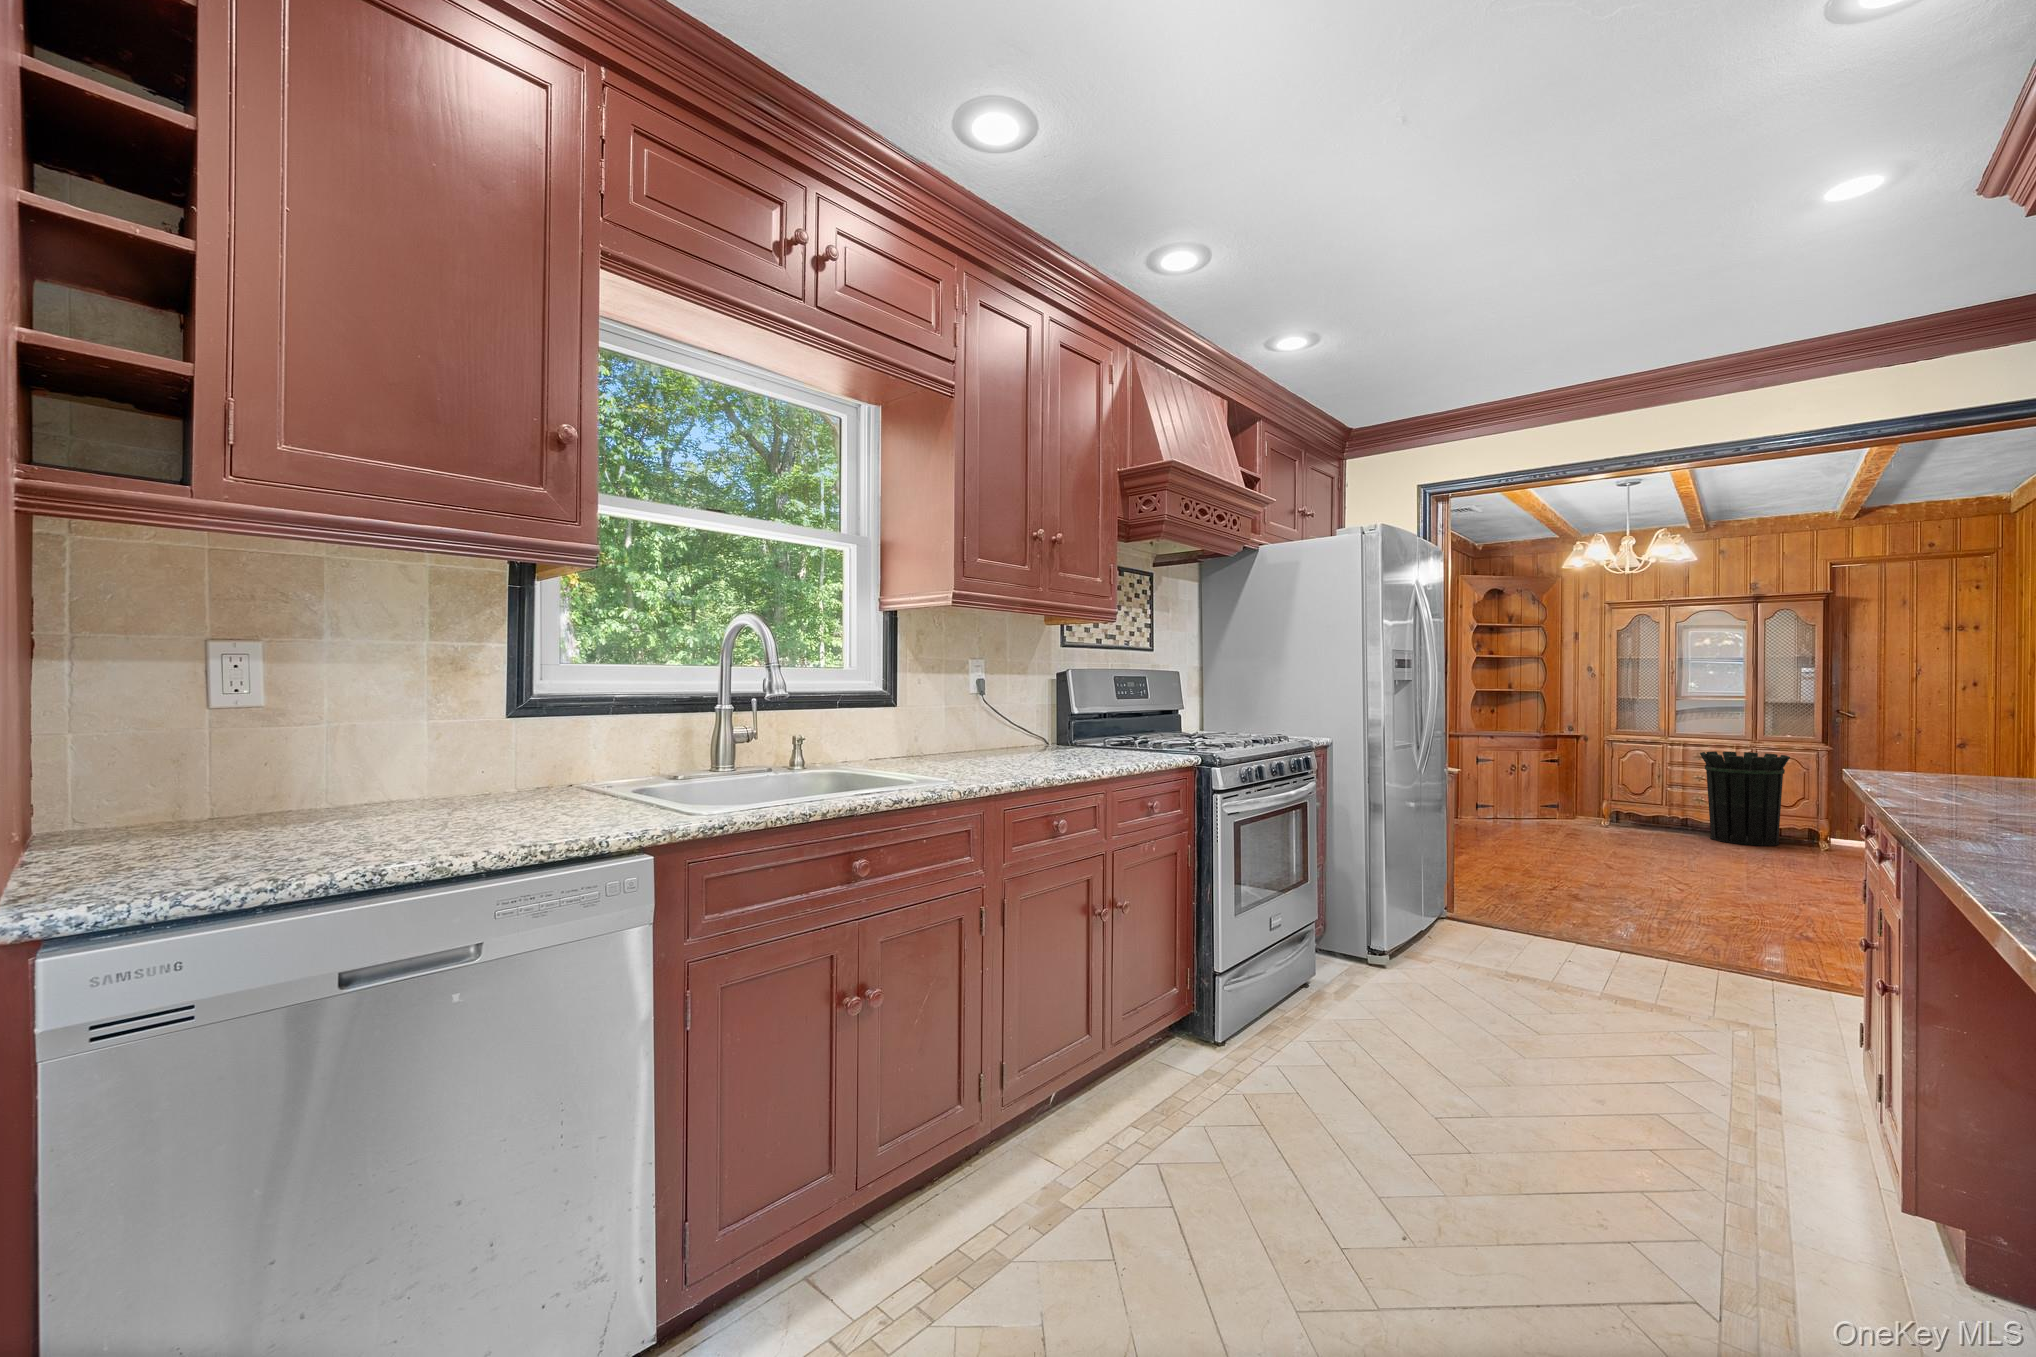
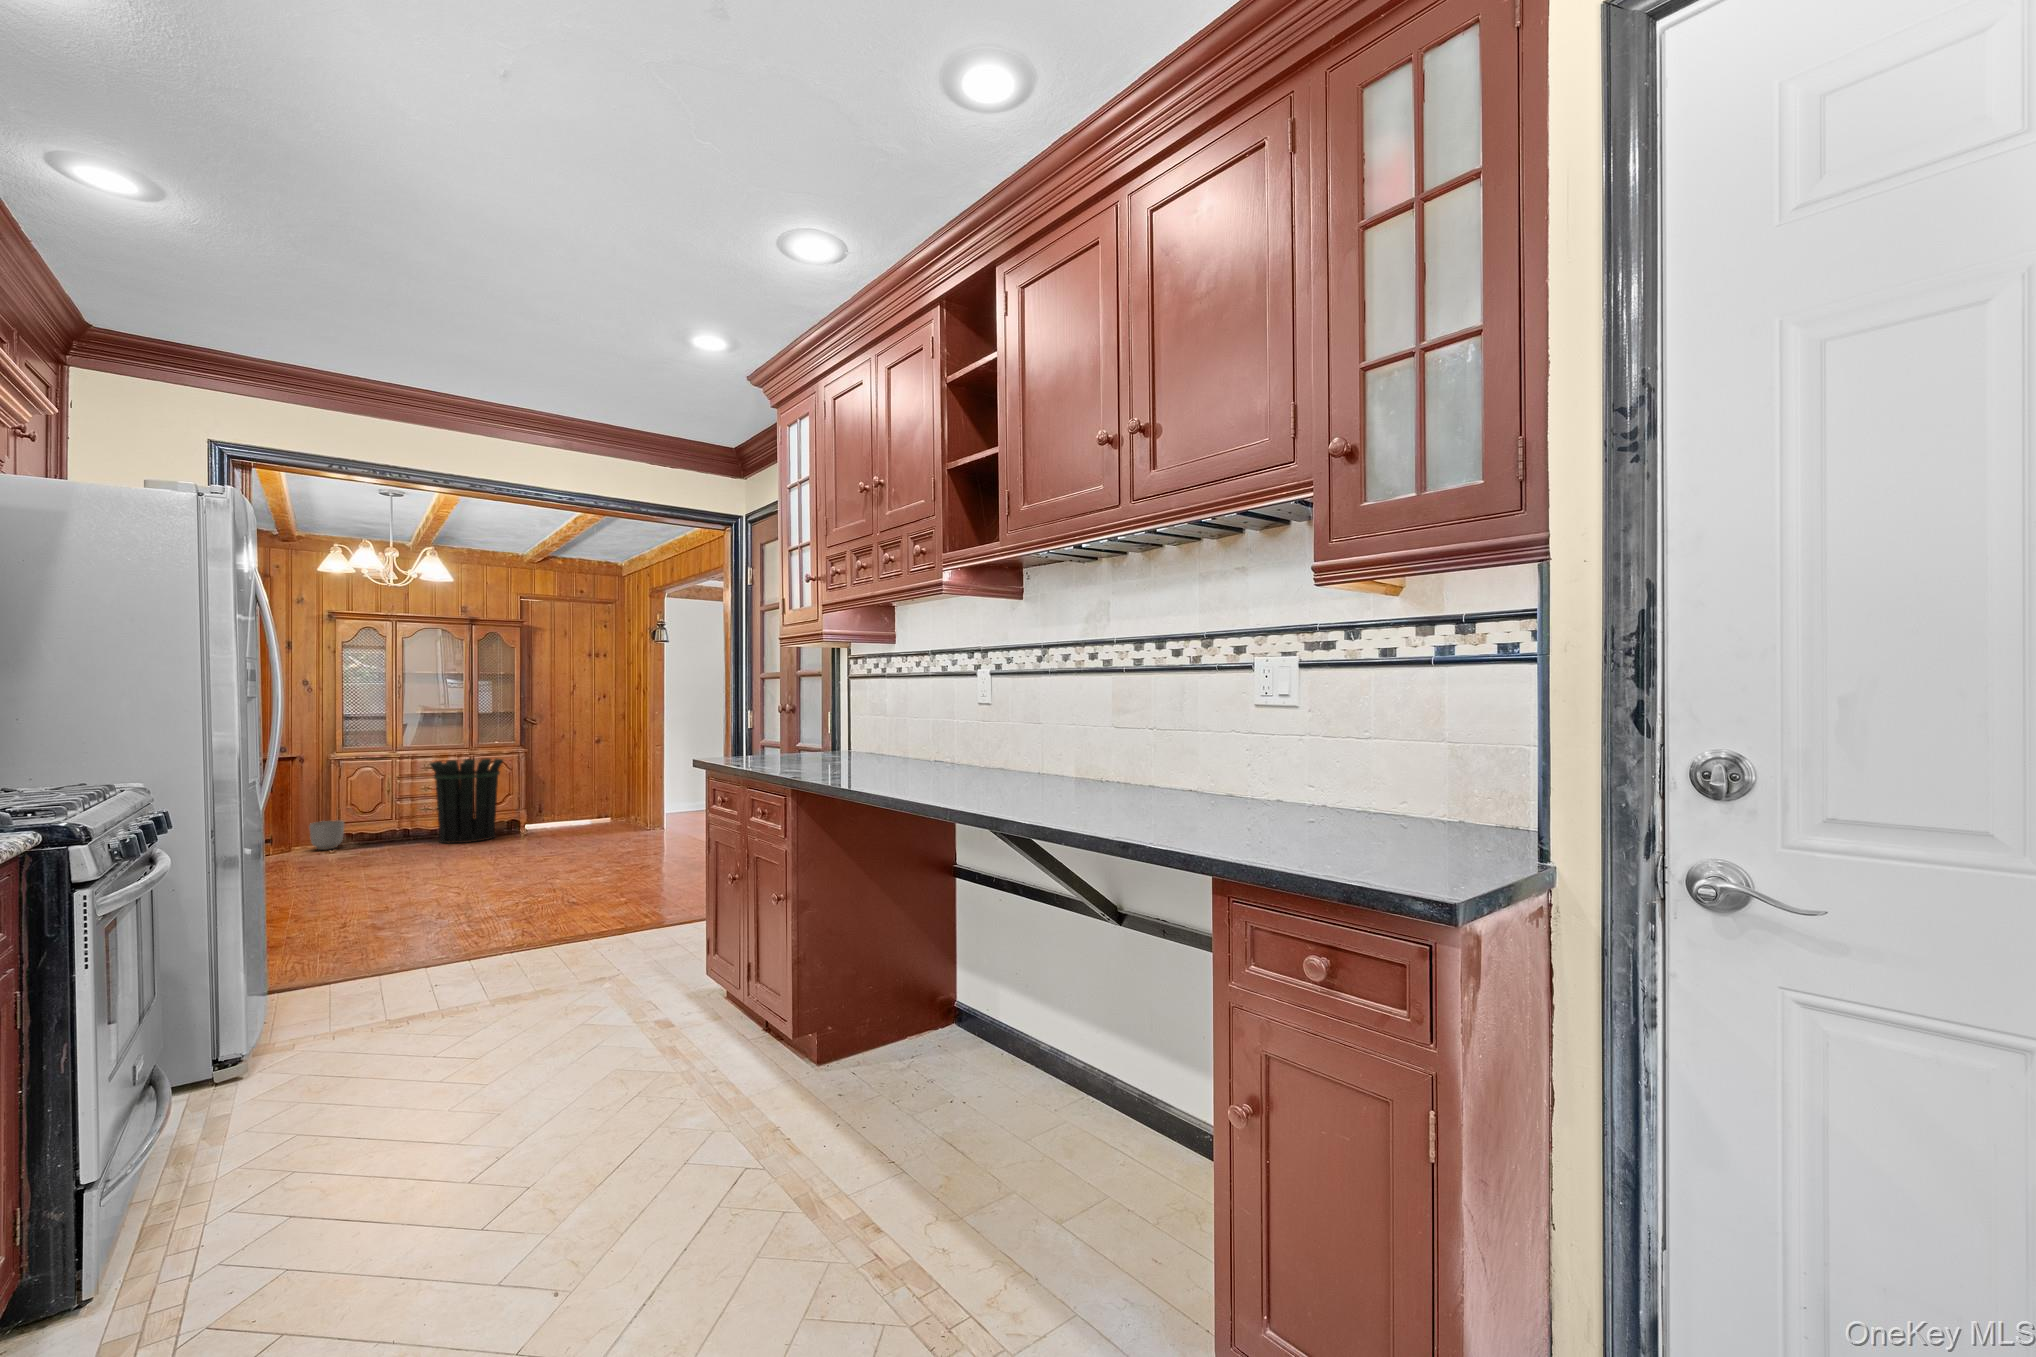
planter: none [1588,797,1619,824] -> present [309,820,344,850]

